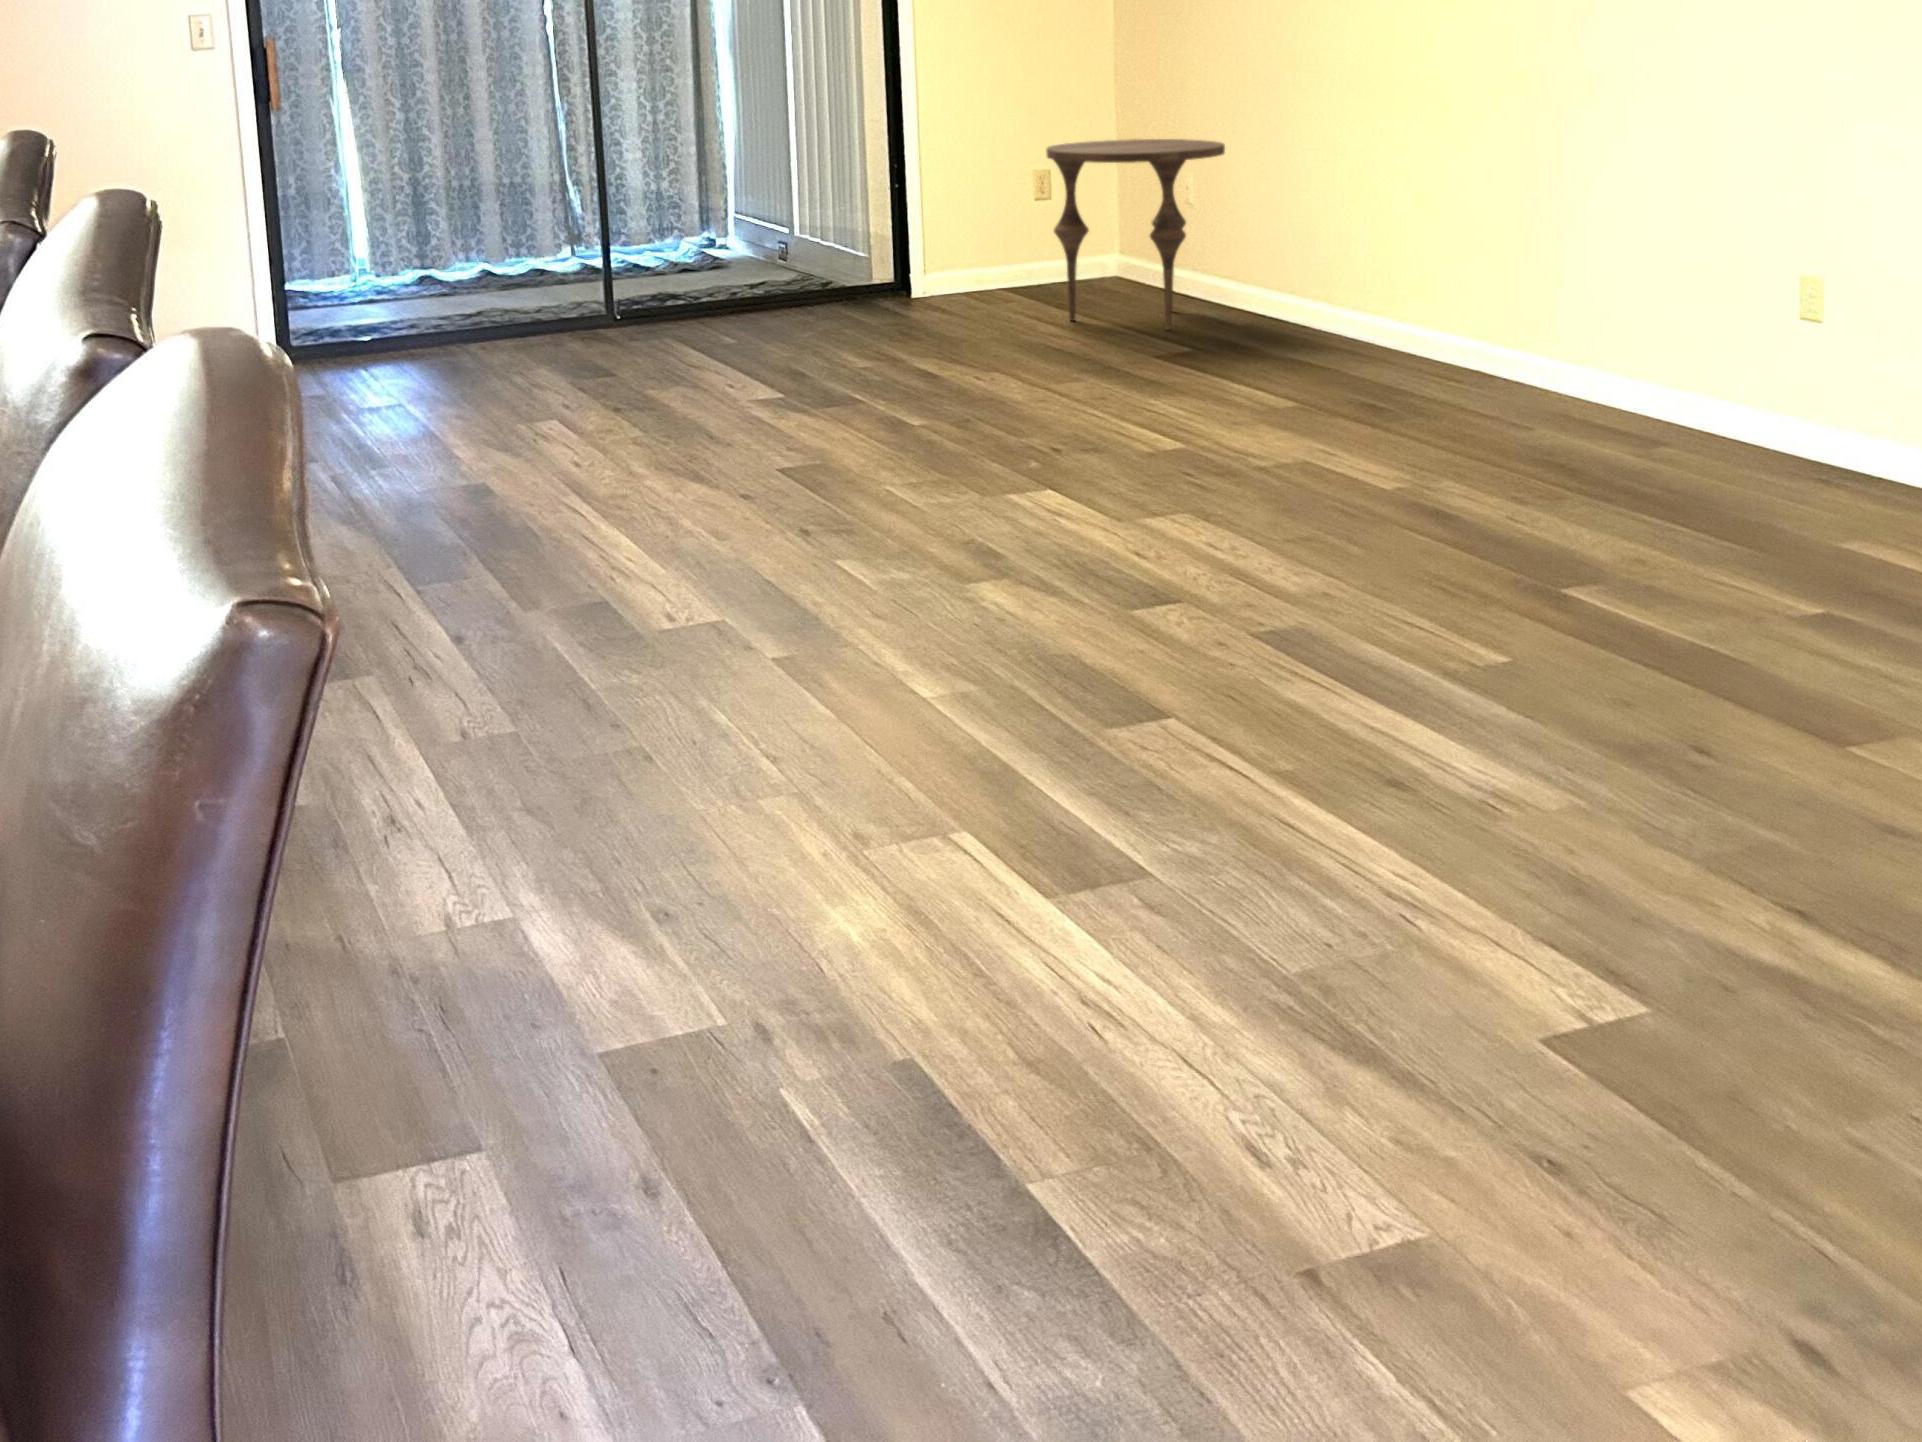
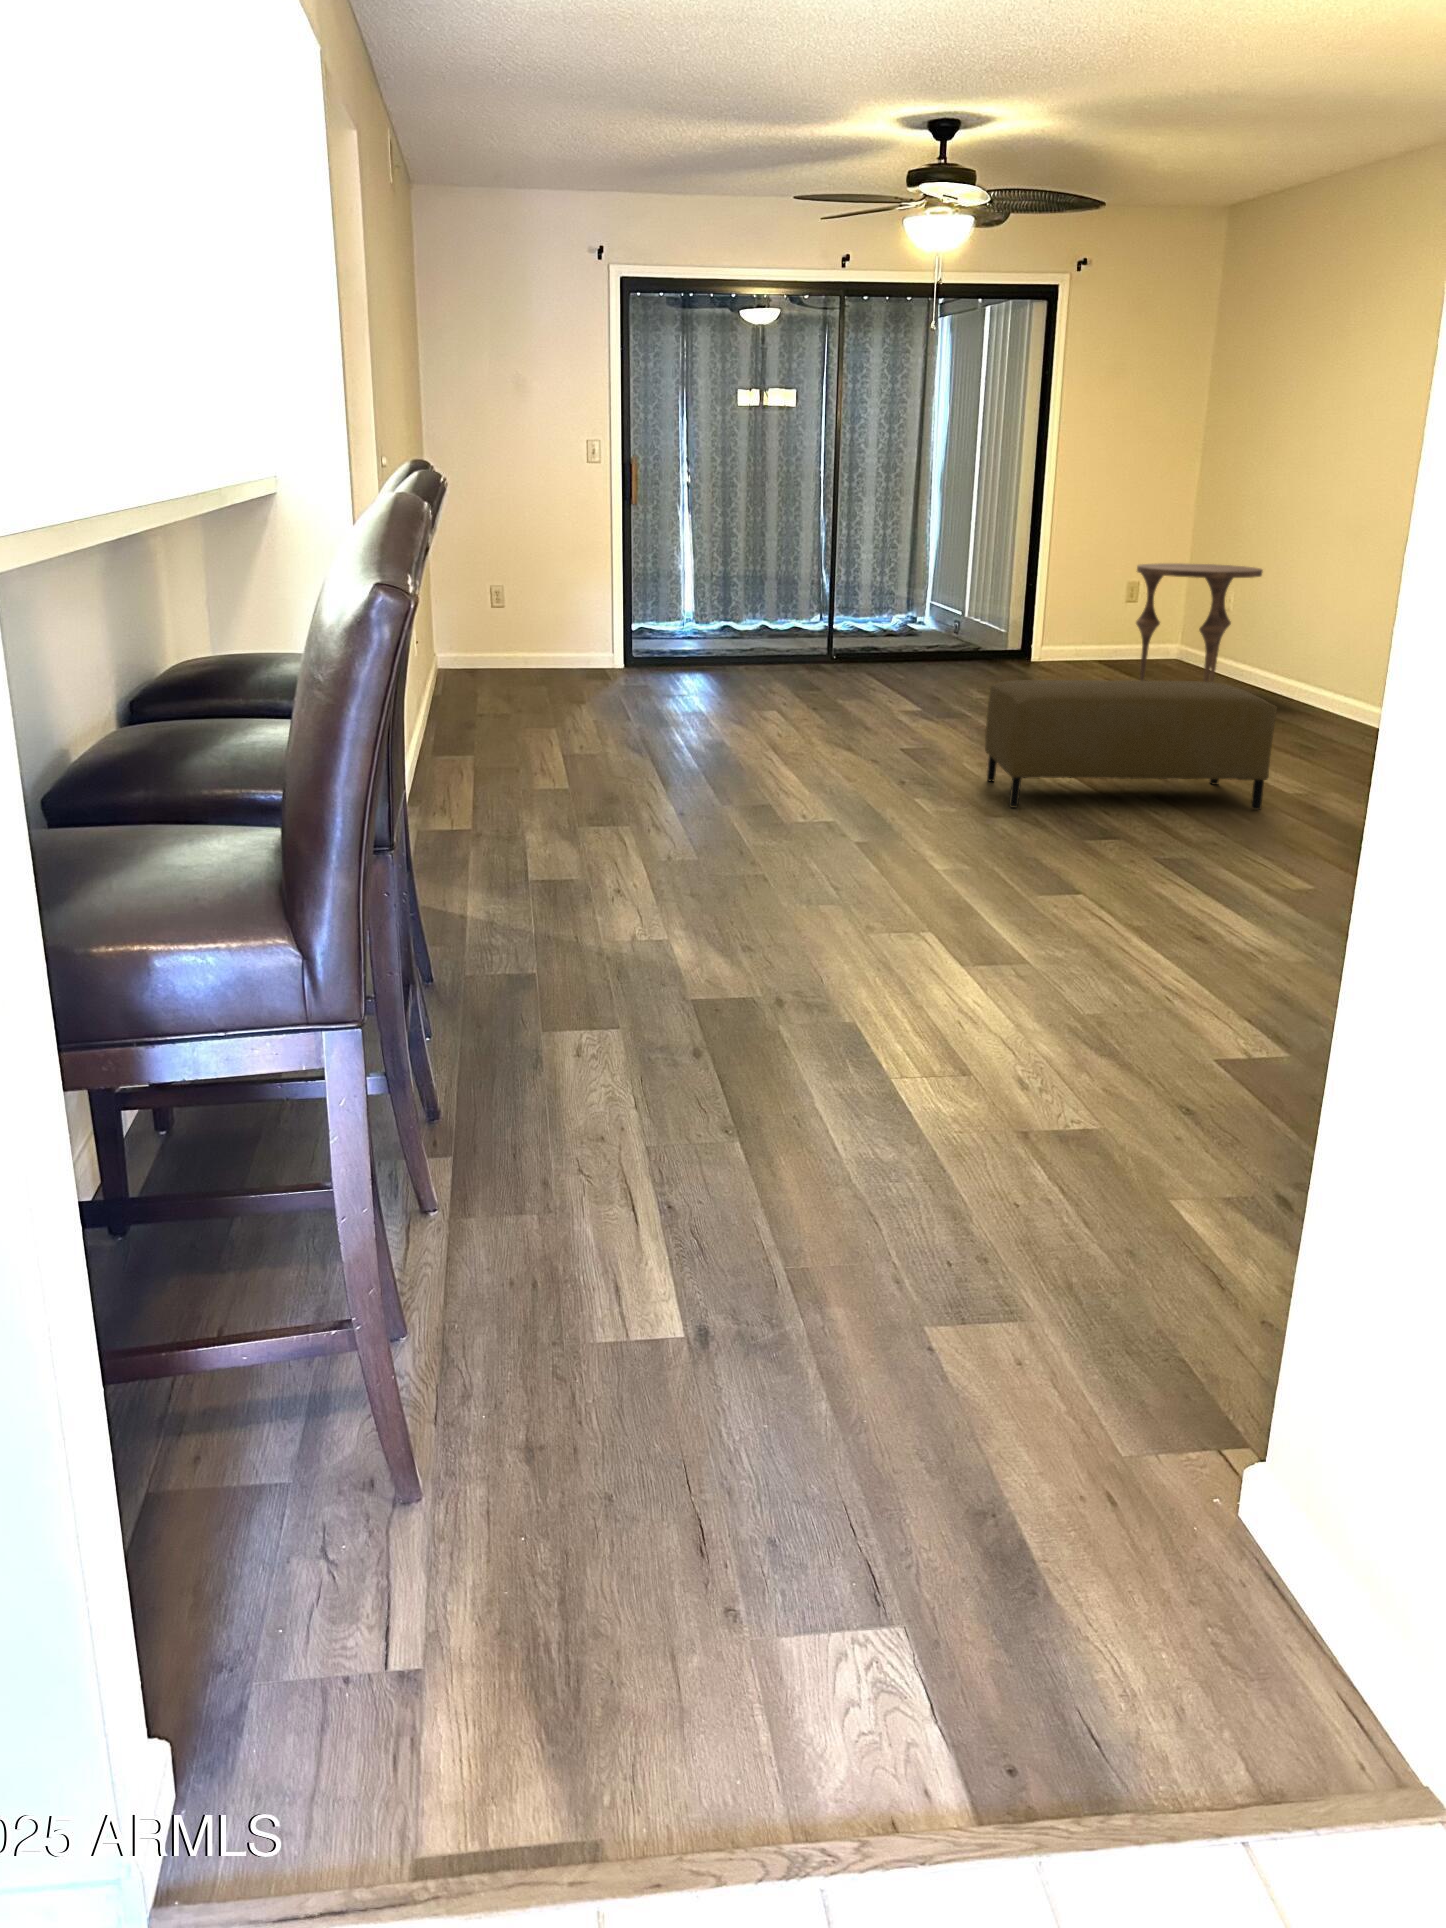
ottoman: none [914,333,1357,562] -> present [985,680,1277,810]

